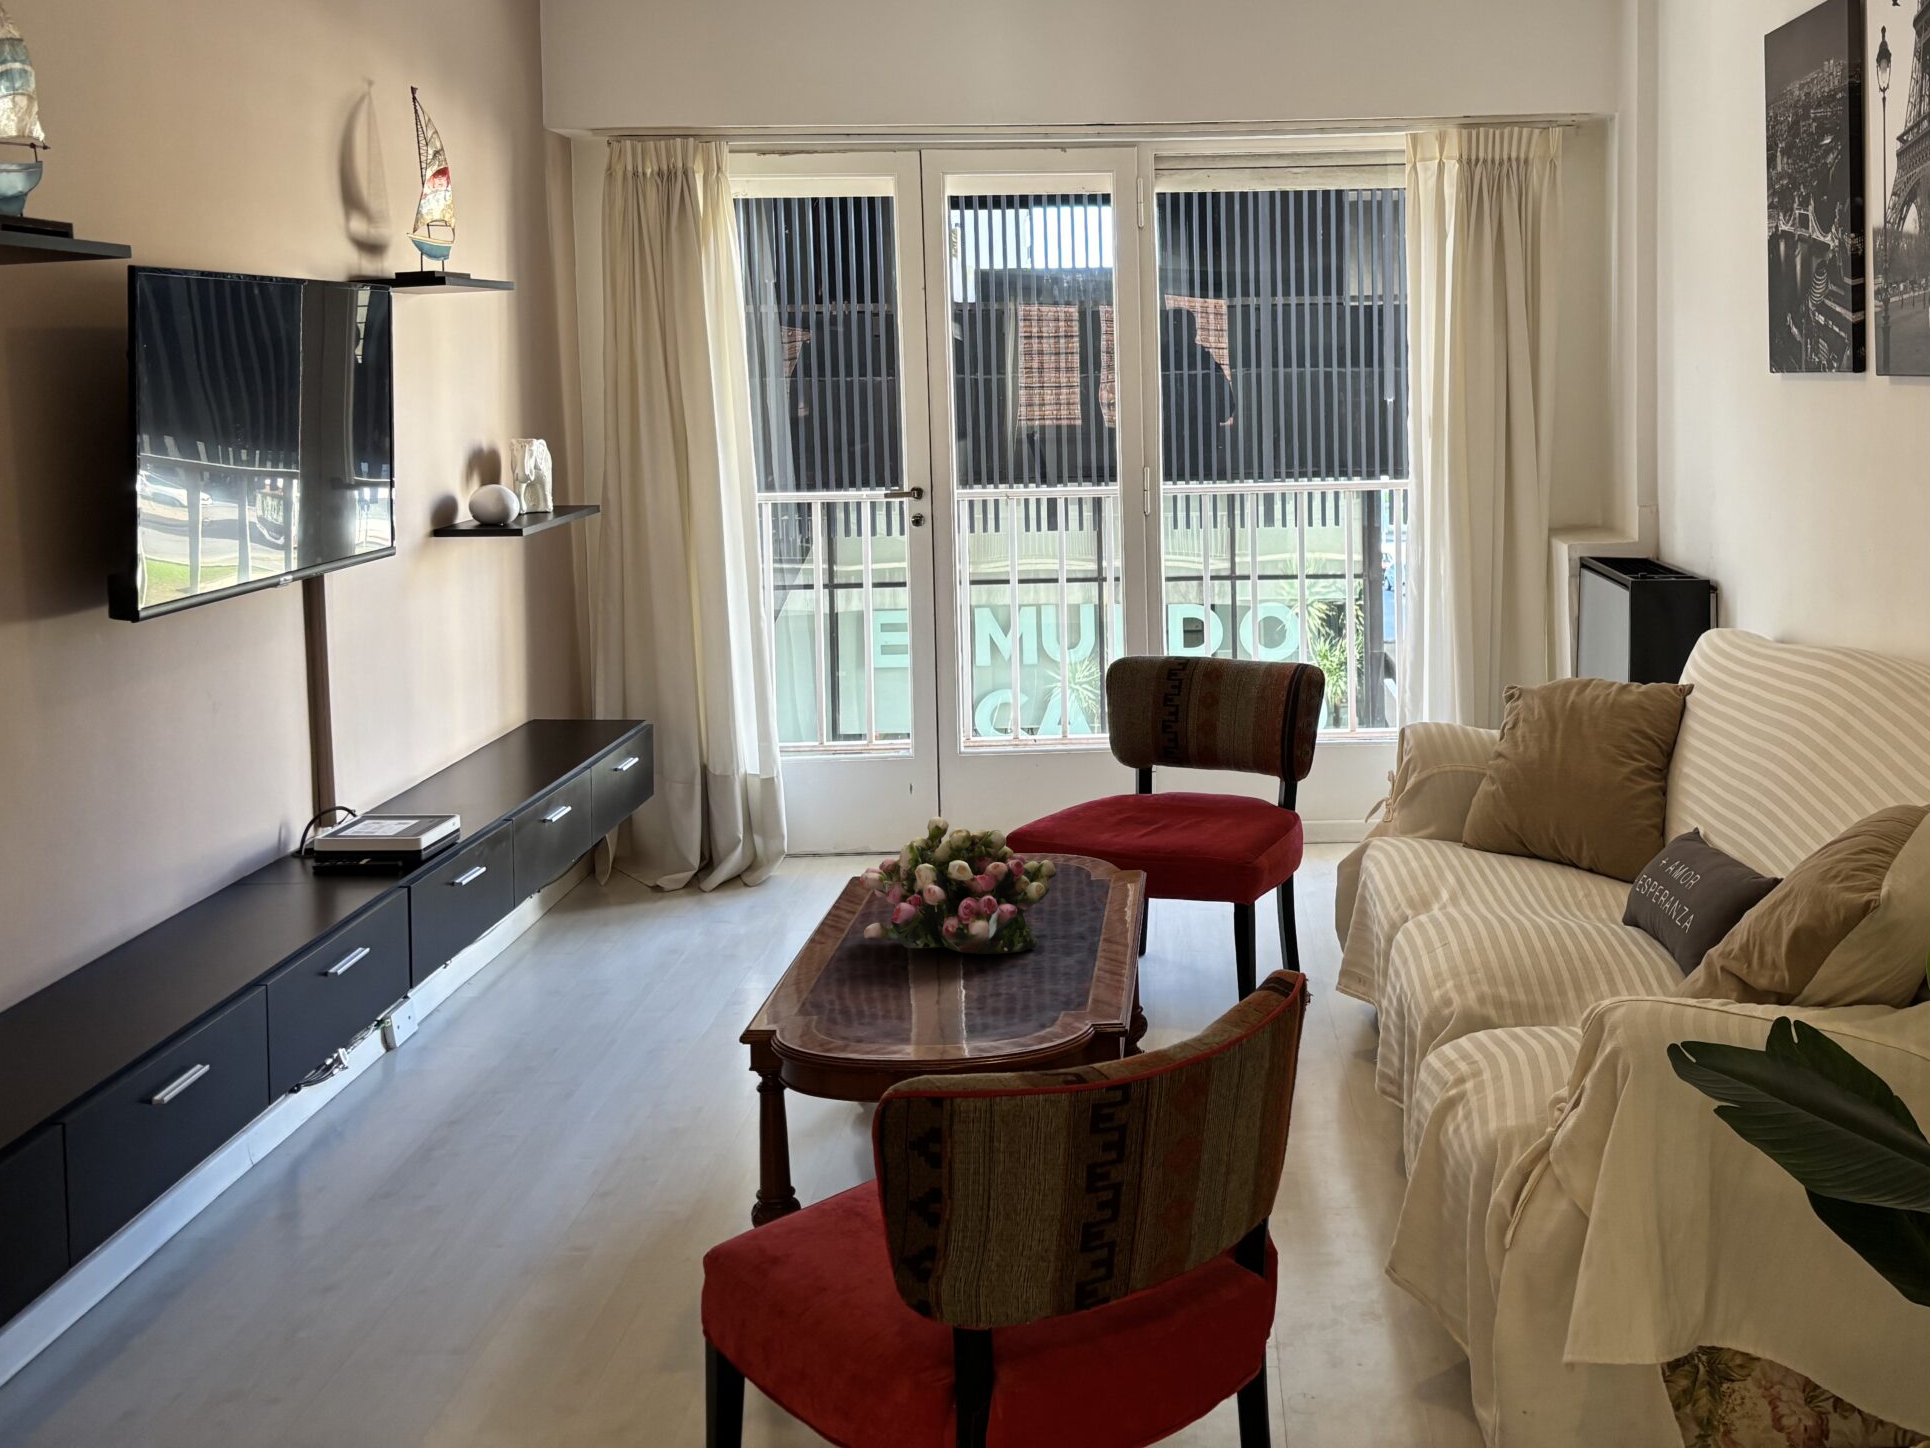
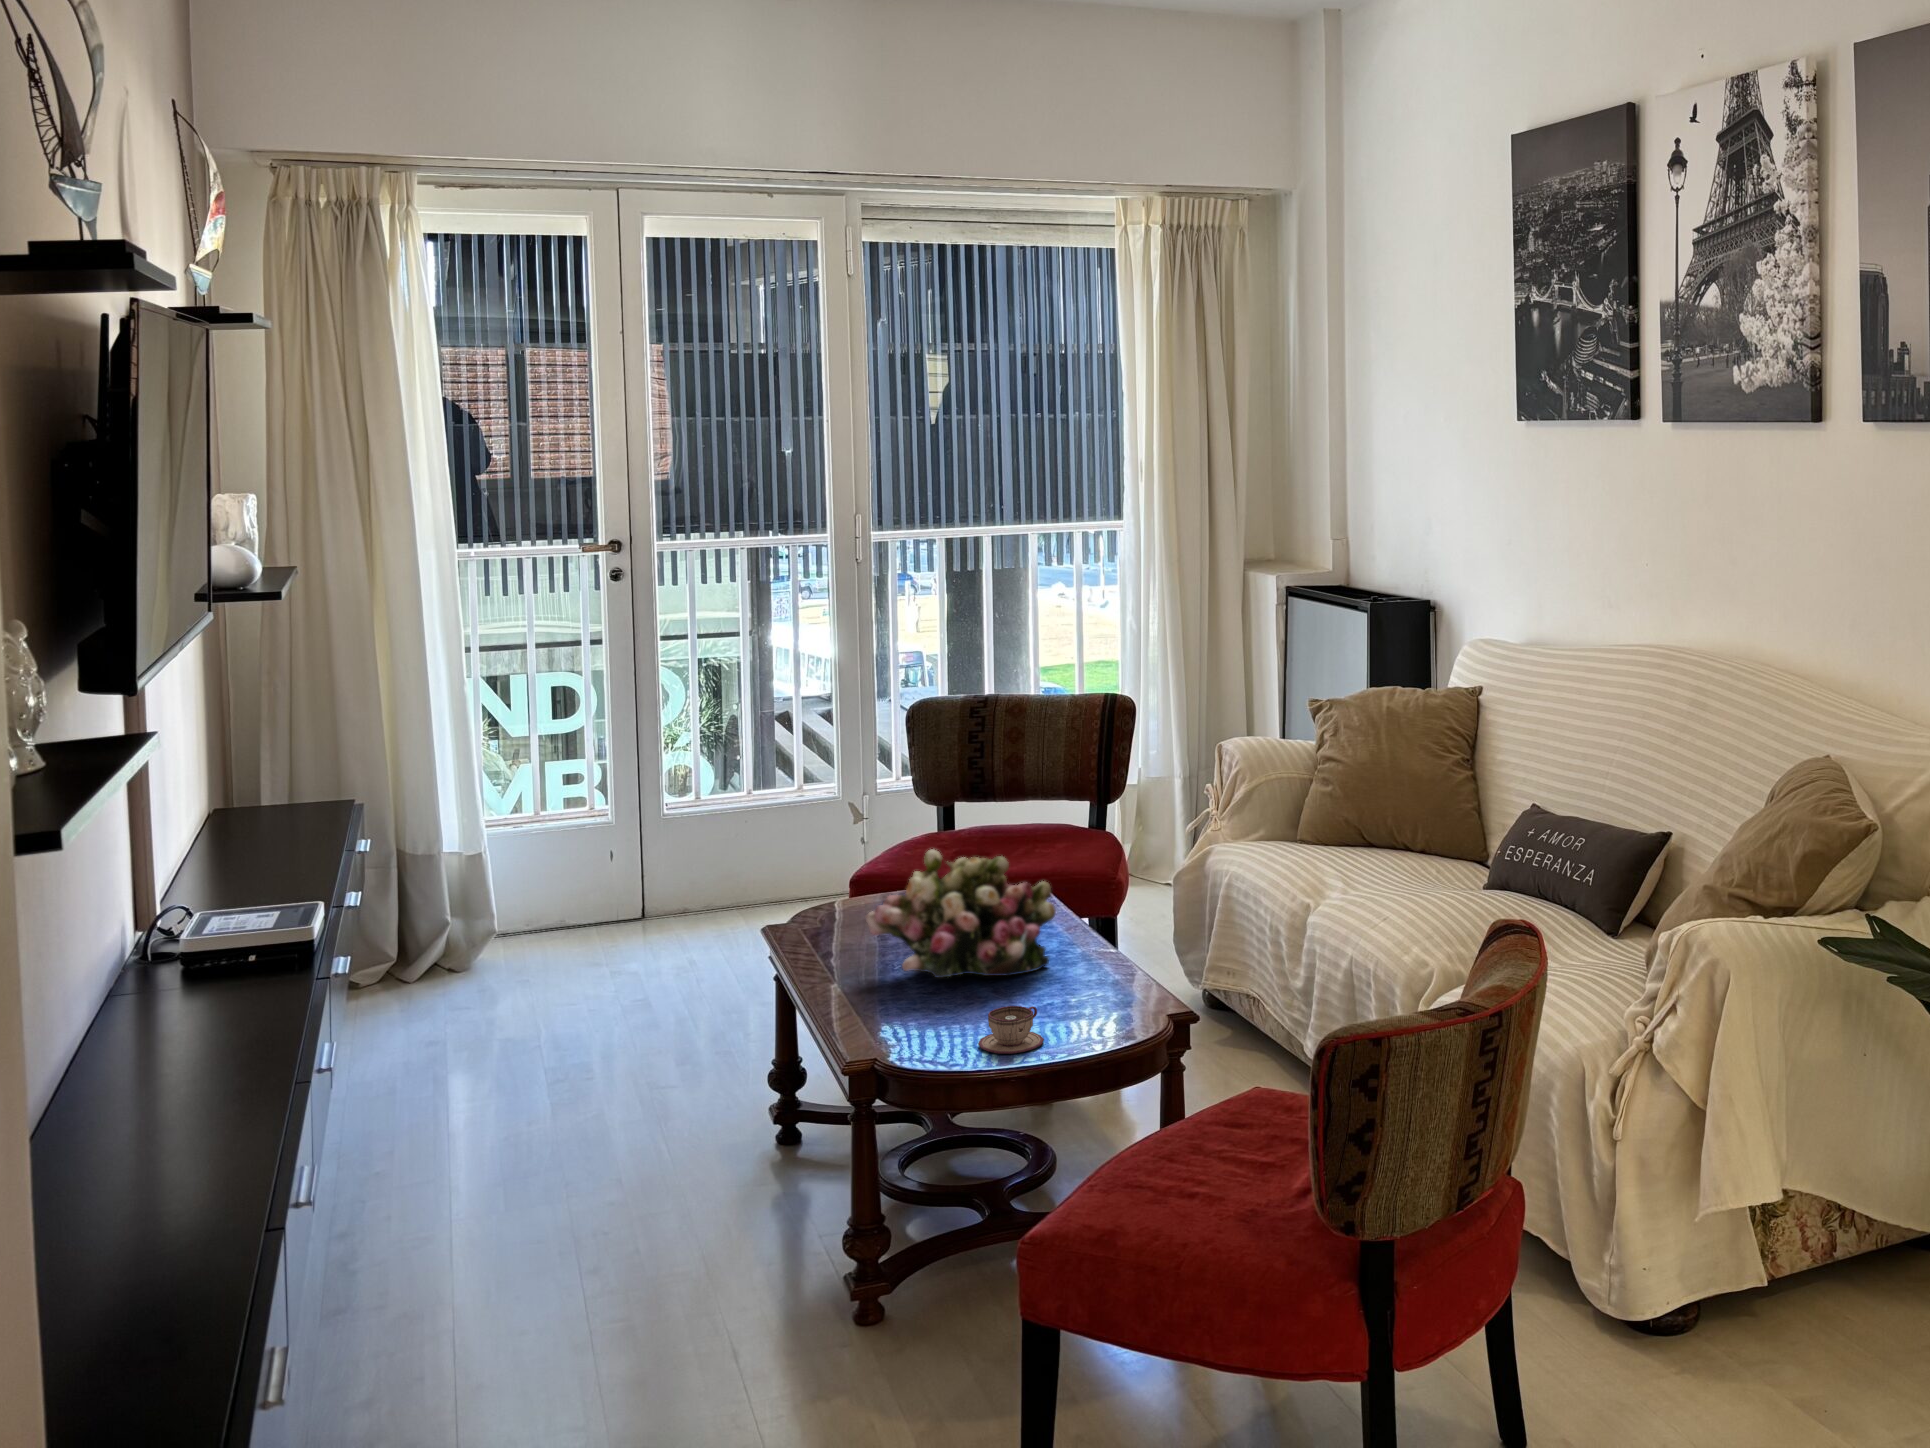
teacup: none [864,989,930,1039] -> present [978,1006,1044,1054]

